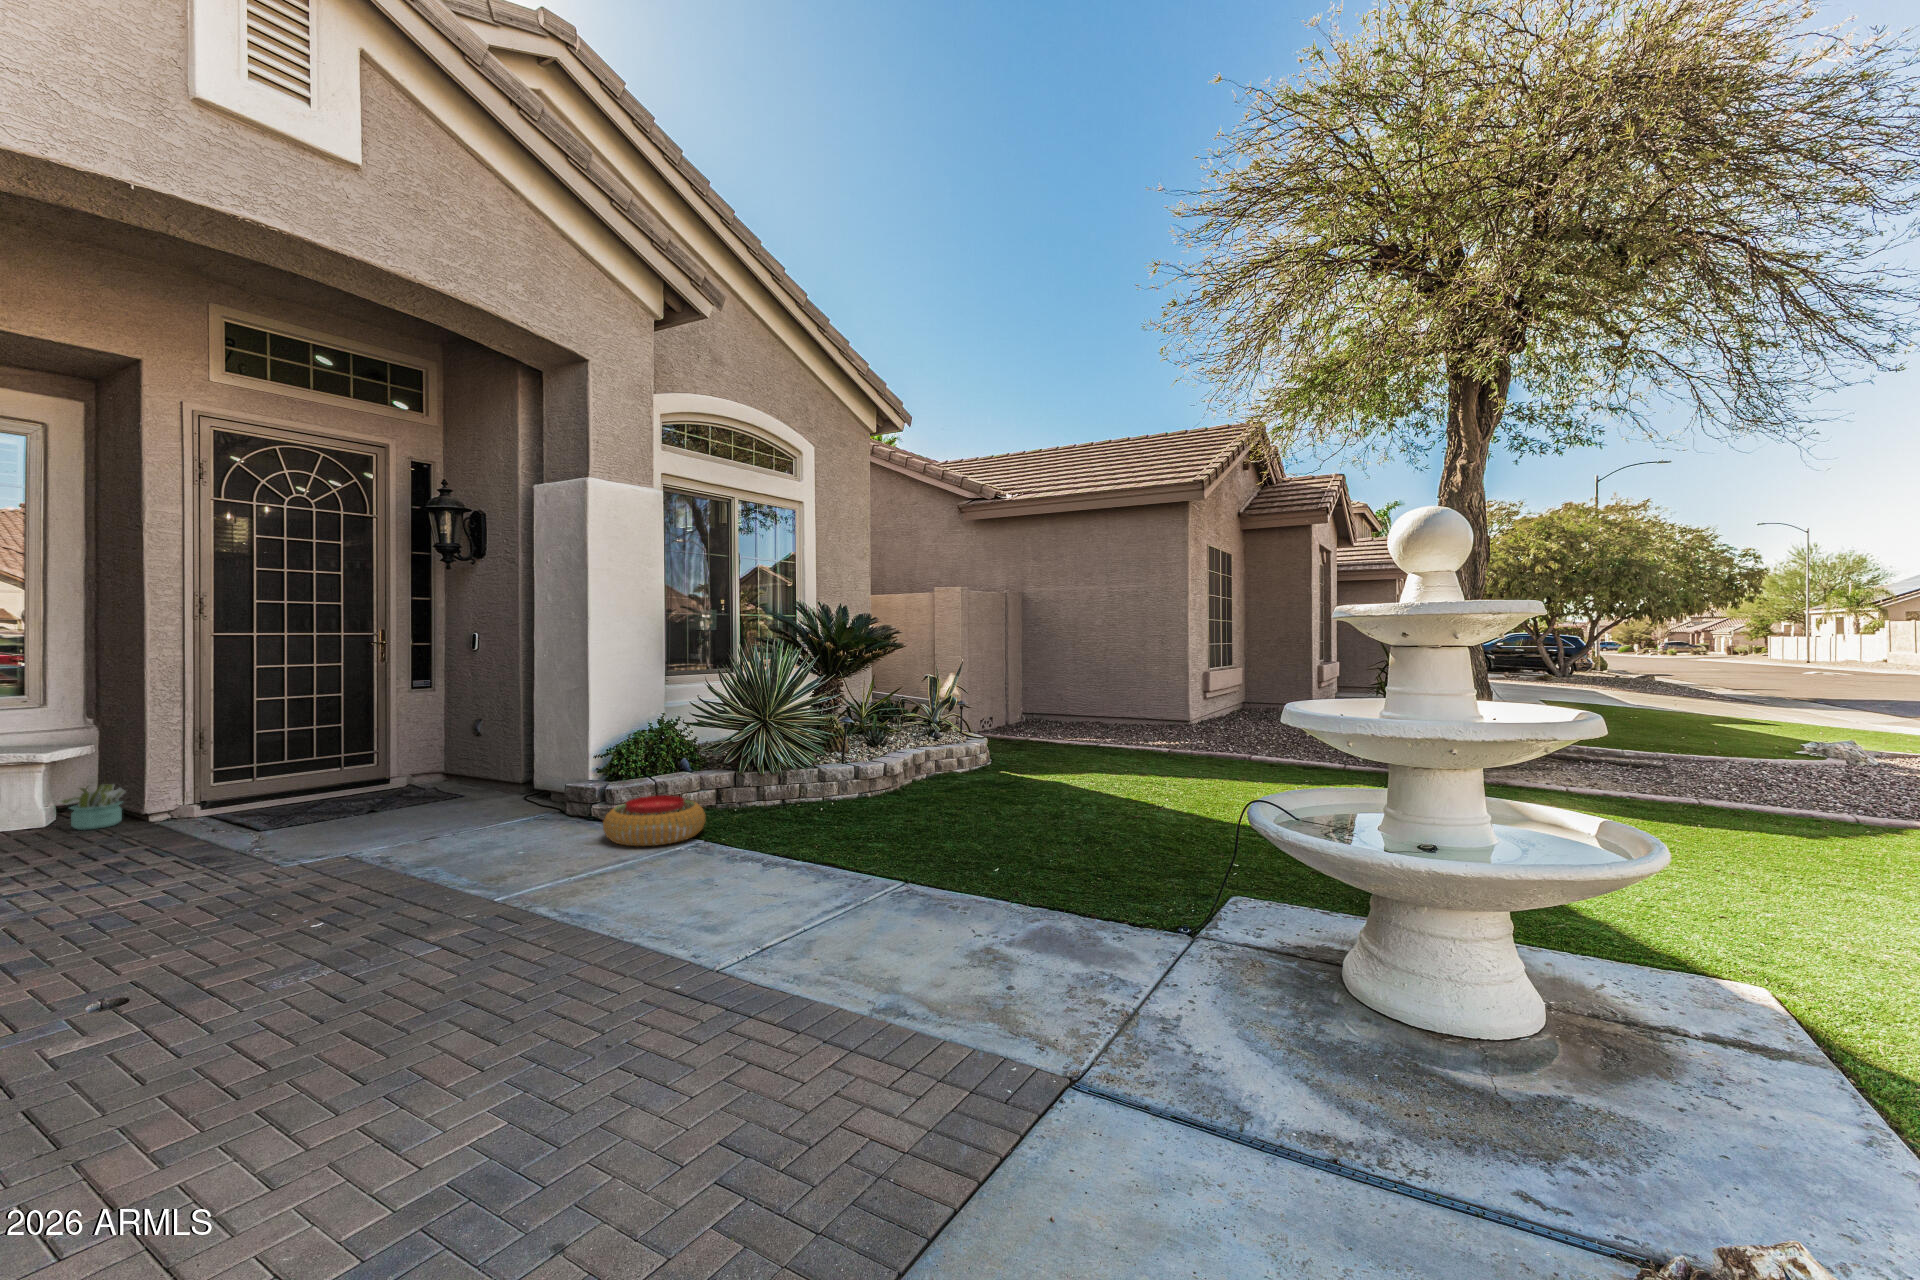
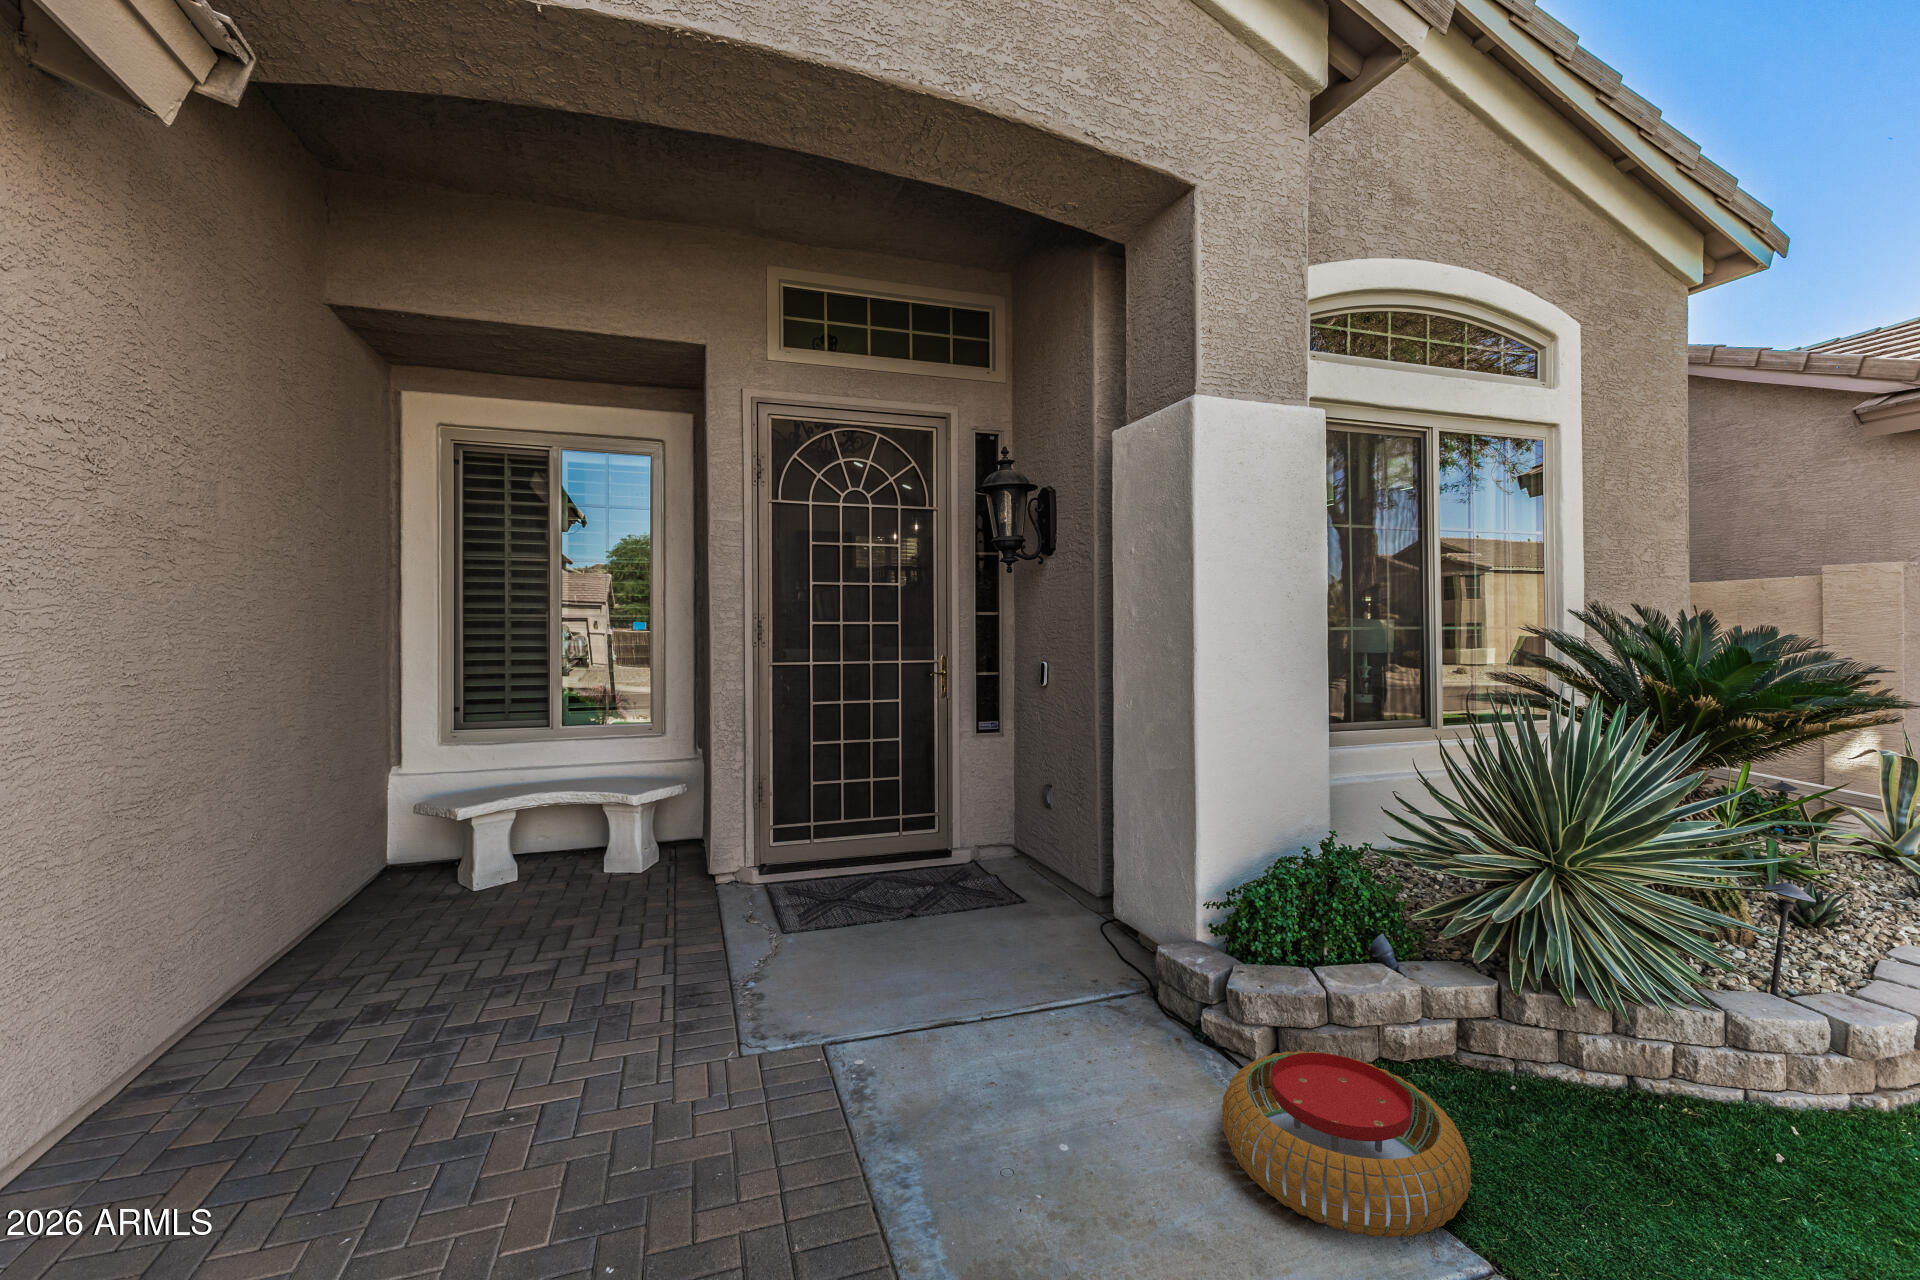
decorative plant: present [59,784,125,830] -> none [646,833,697,887]

